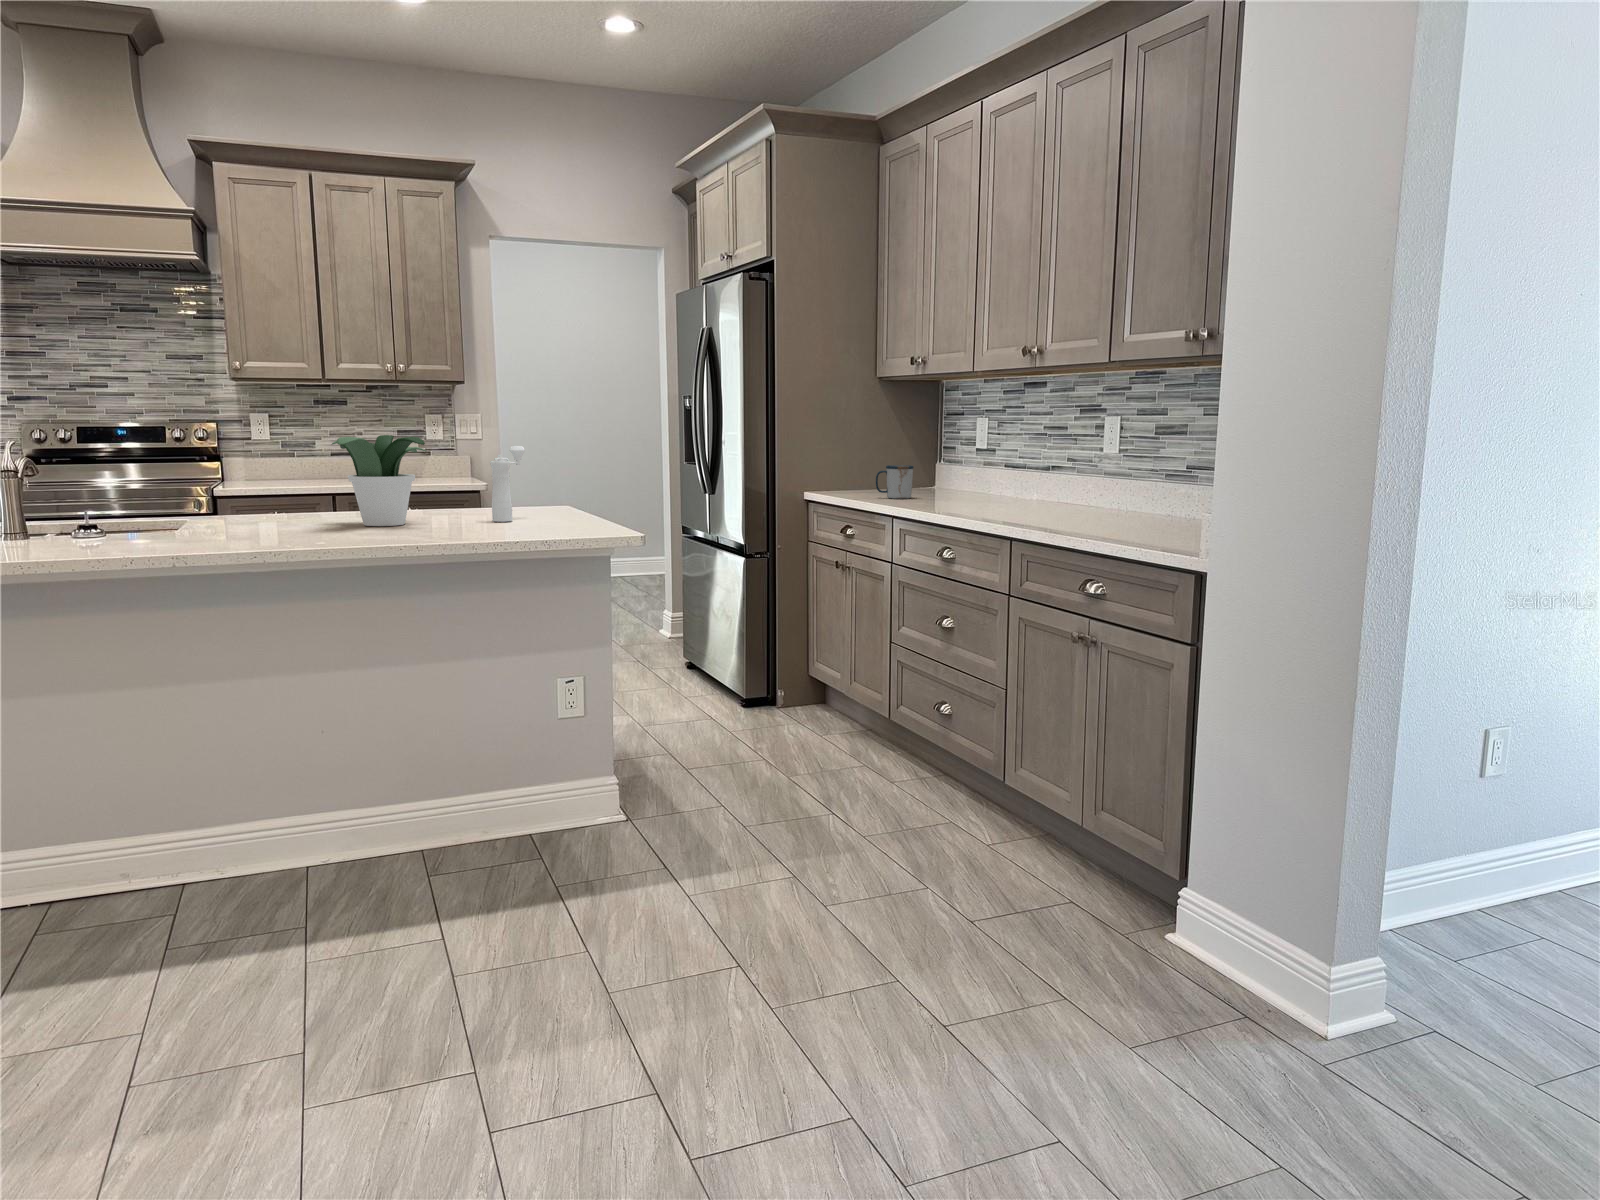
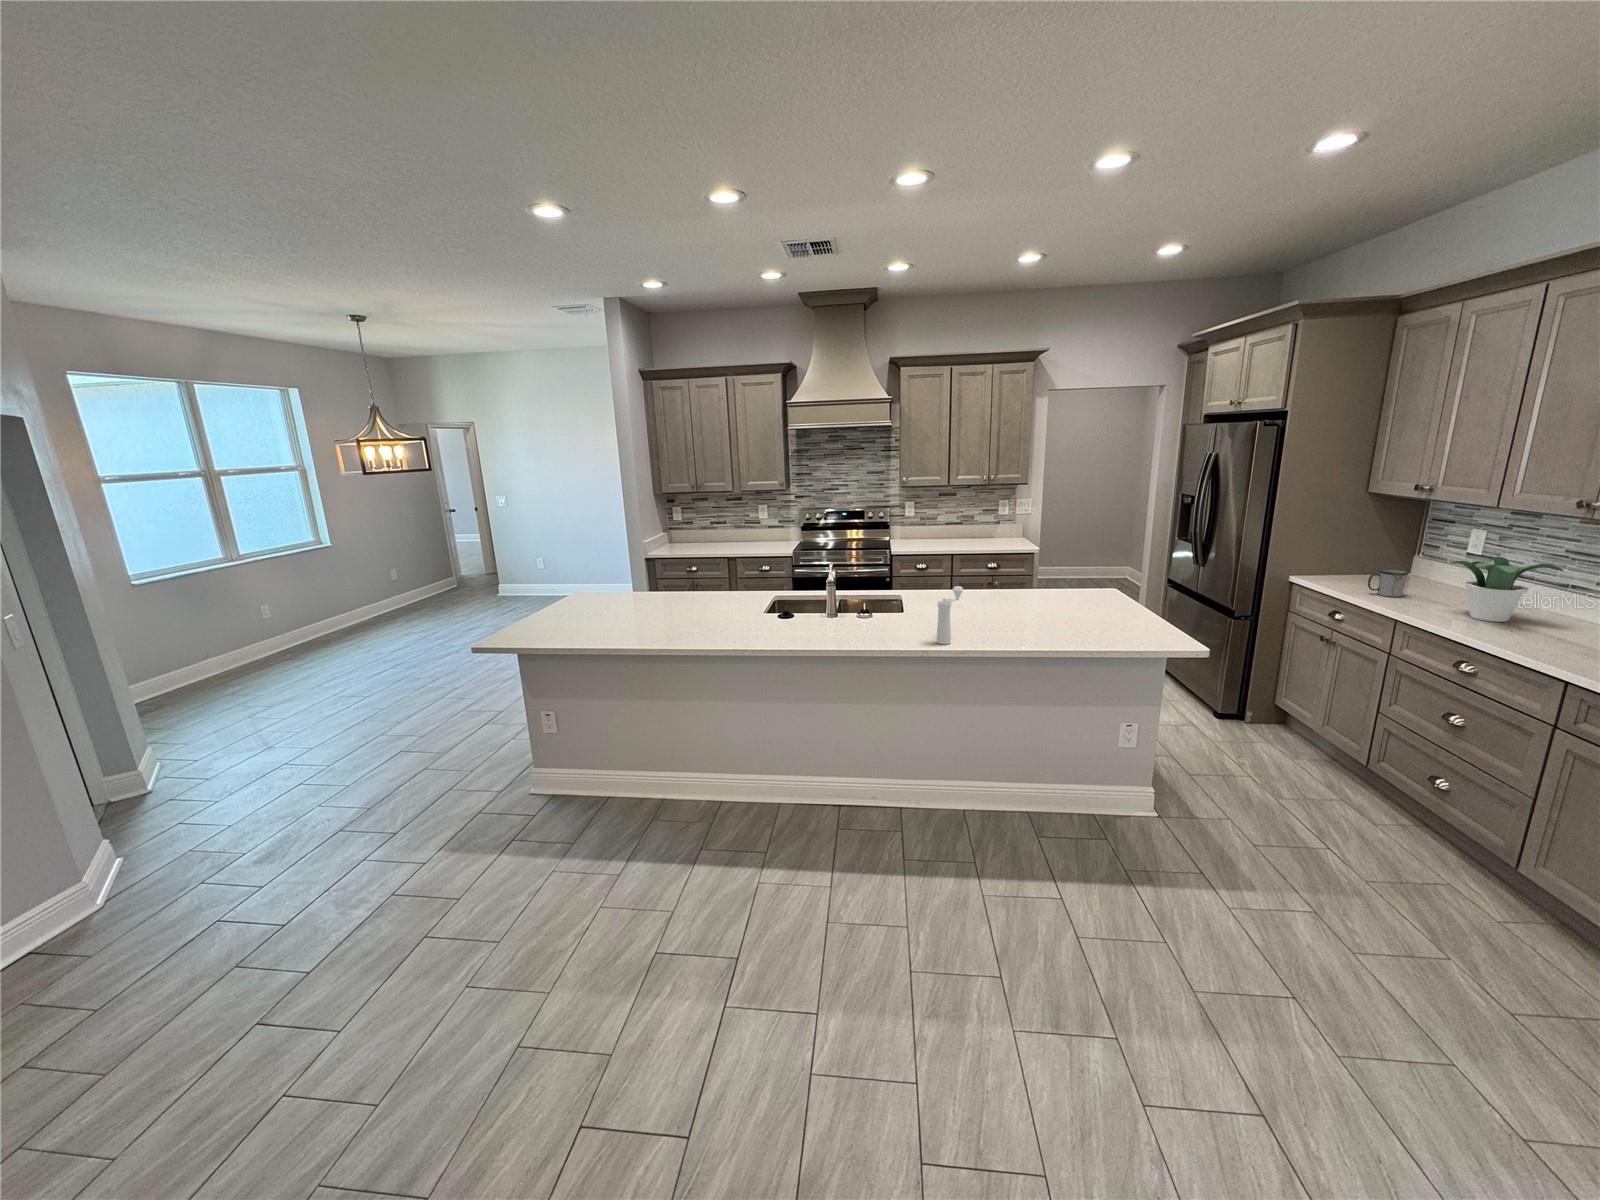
potted plant: present [332,435,426,526] -> present [1450,557,1563,622]
pepper mill: present [490,446,525,522] -> present [937,586,963,644]

